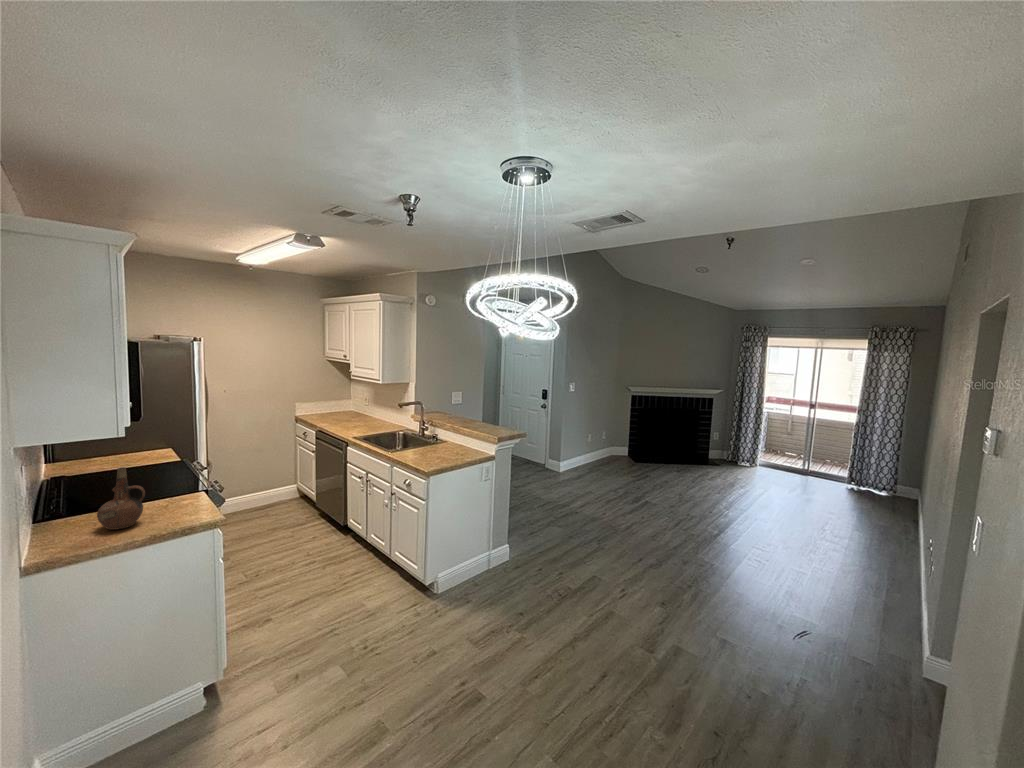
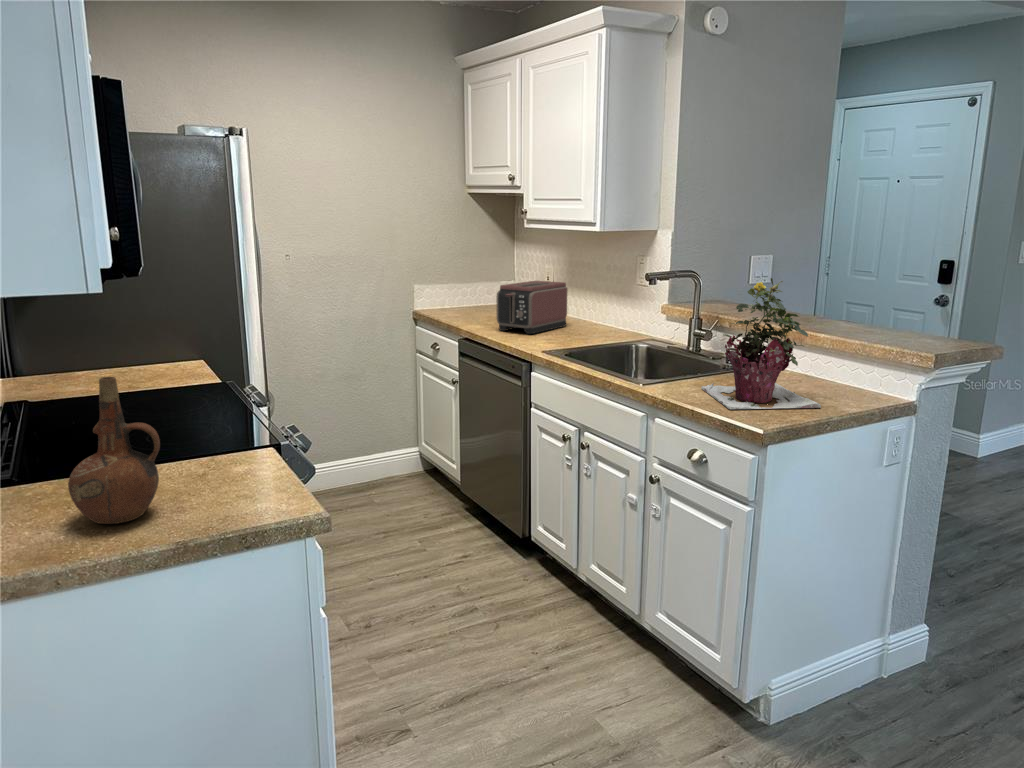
toaster: none [336,403,372,429] -> present [496,281,568,334]
potted plant: none [414,410,456,463] -> present [701,278,821,409]

